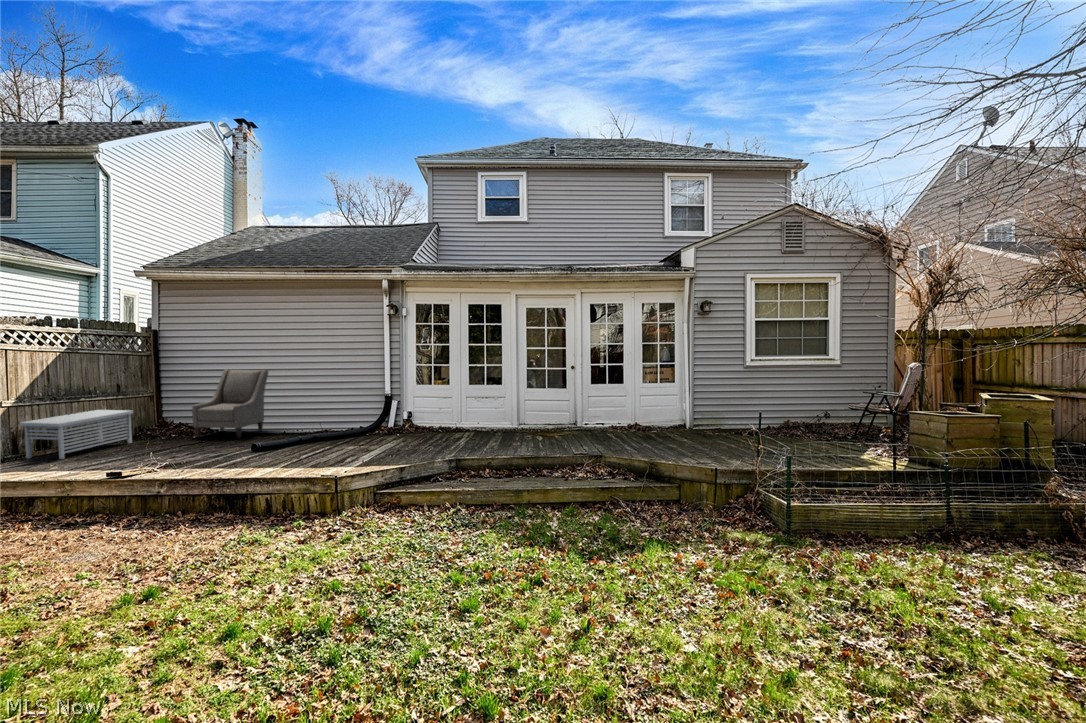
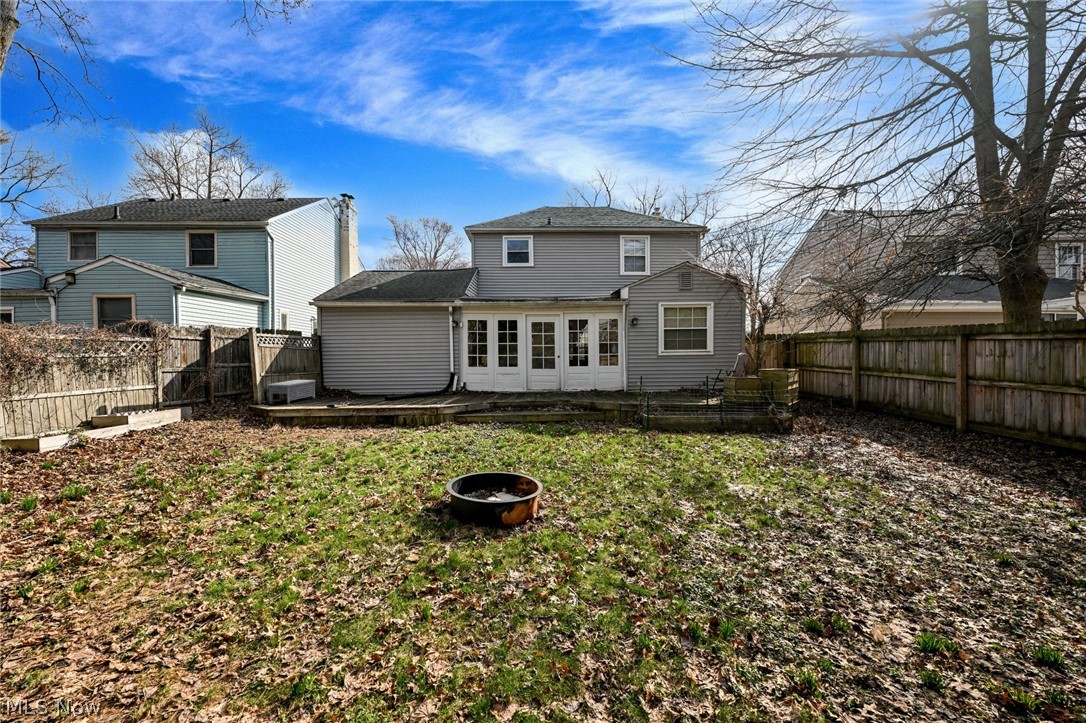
chair: present [192,369,268,438] -> none [345,358,384,396]

